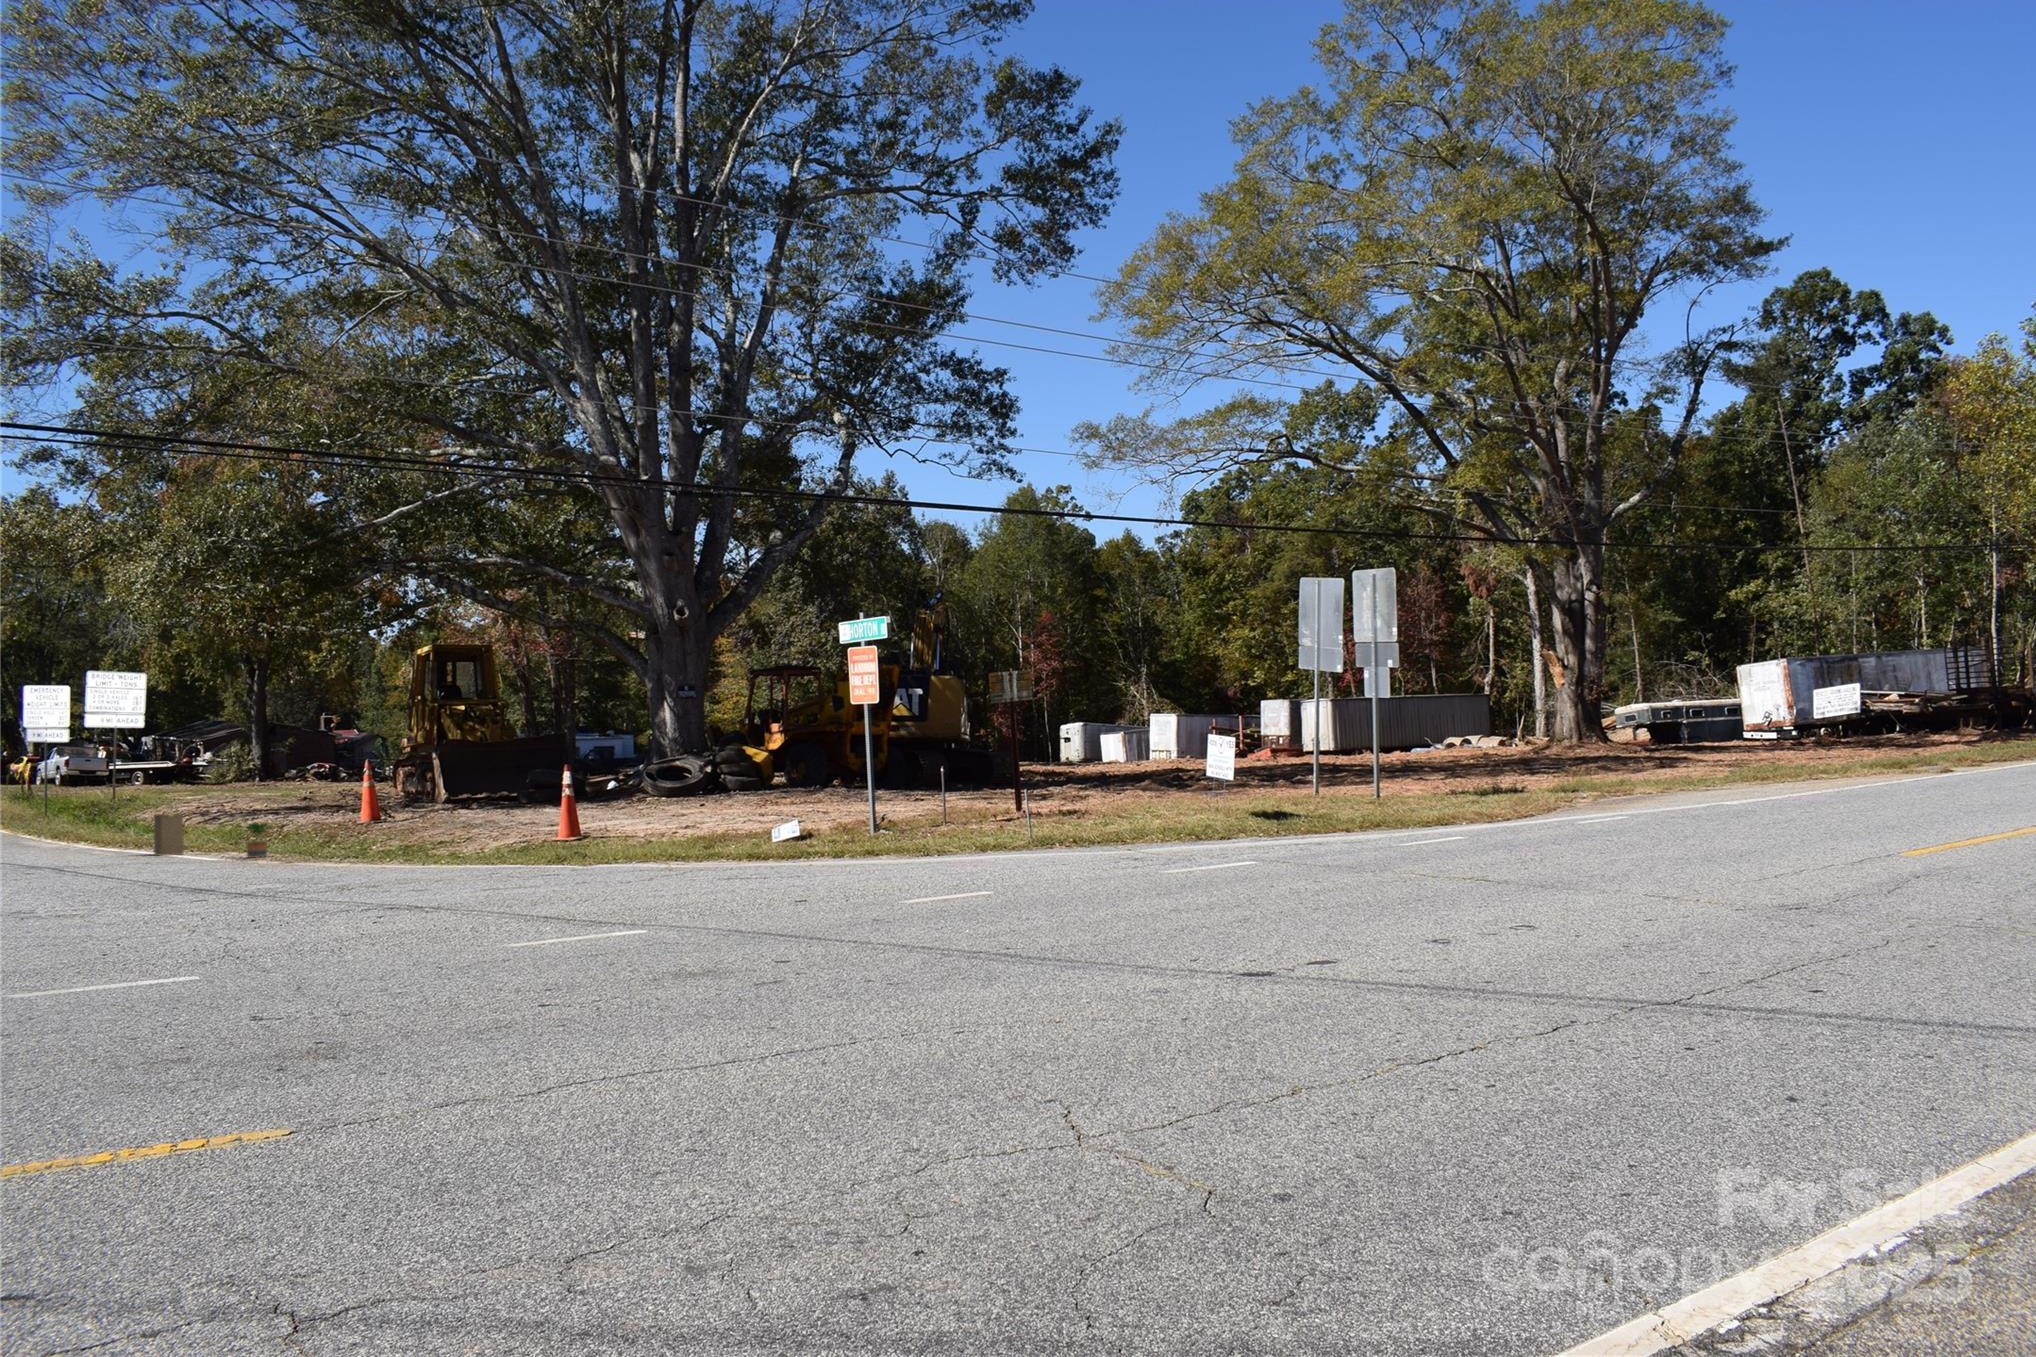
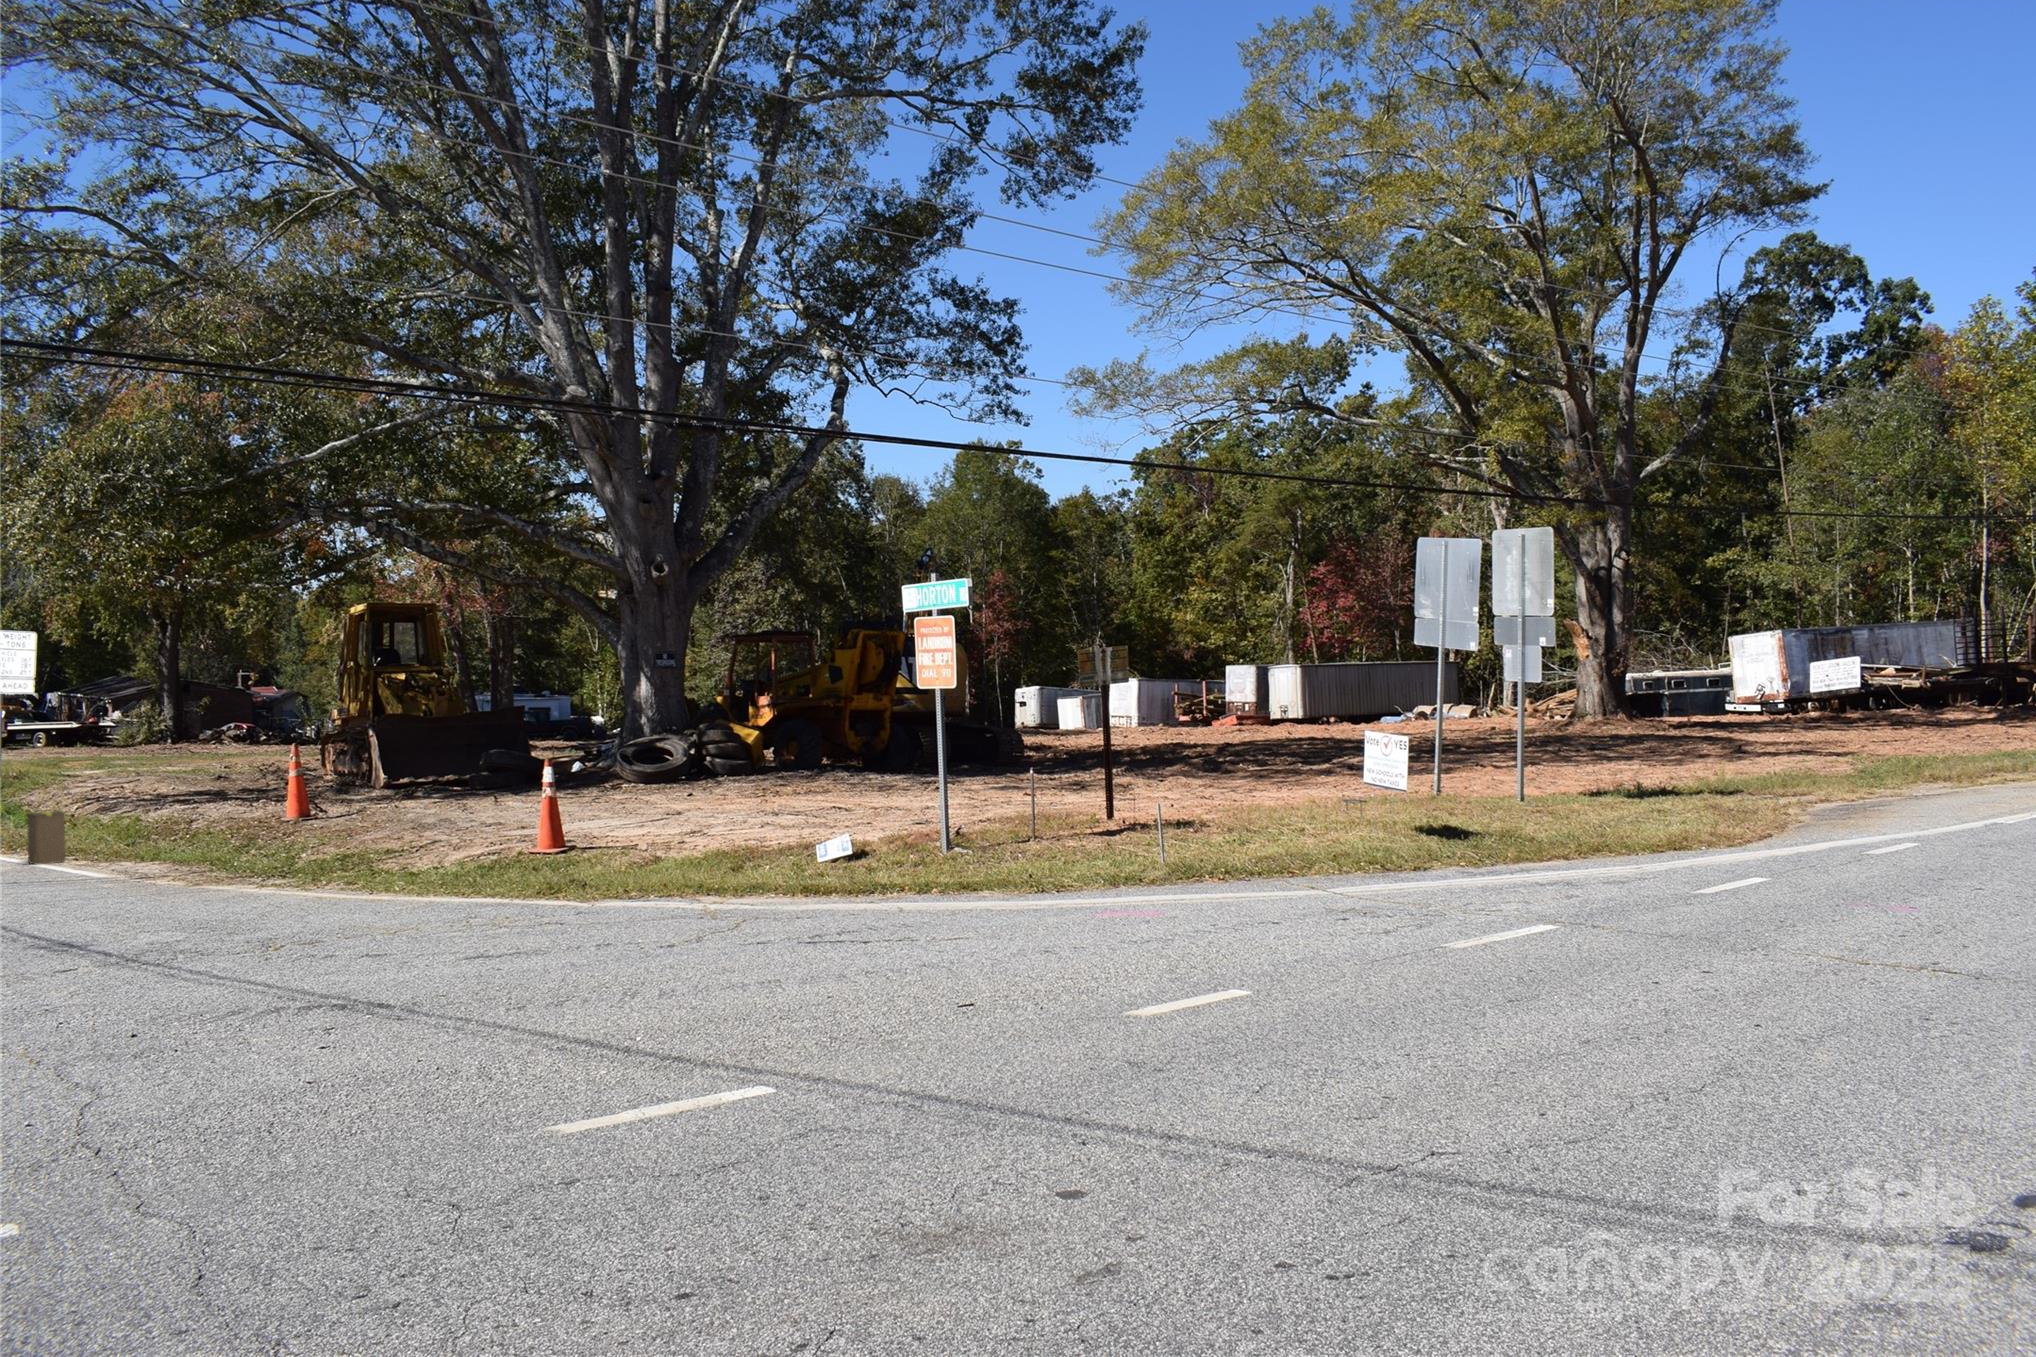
potted tree: present [246,822,270,858] -> none [142,826,176,871]

